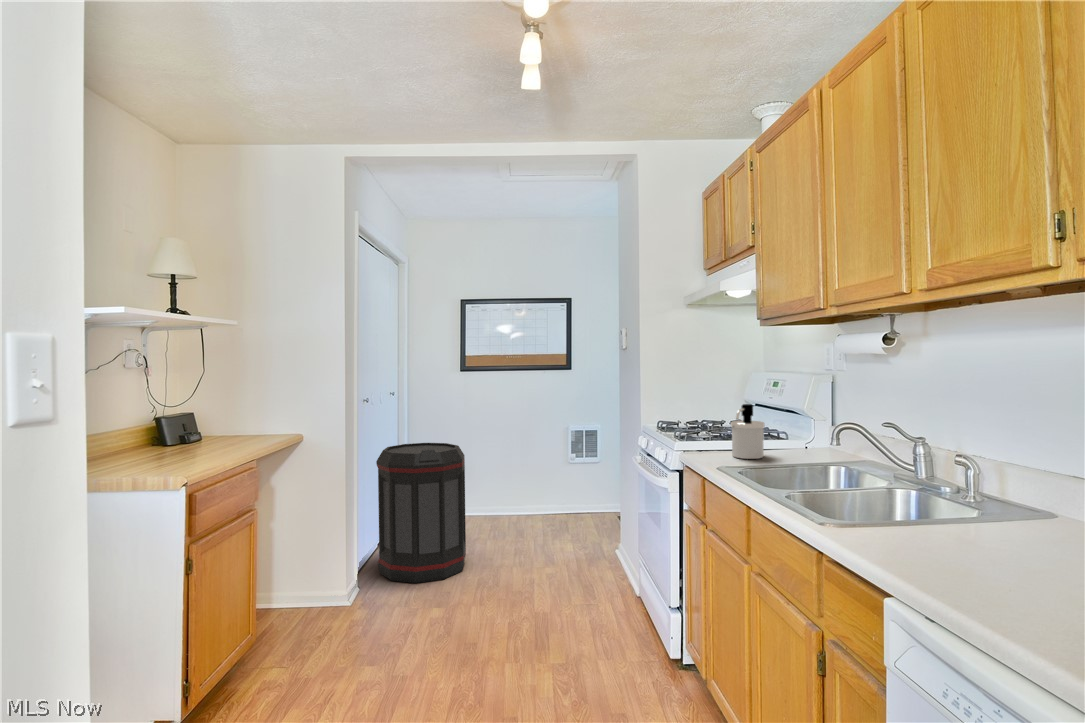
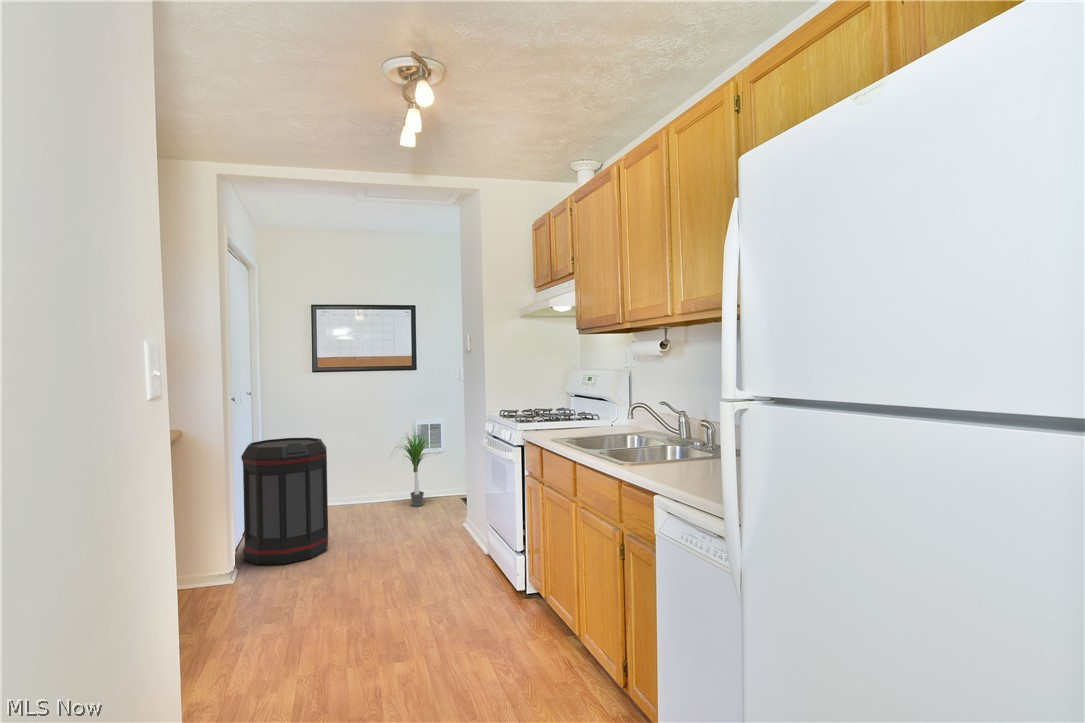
soap dispenser: present [731,404,765,459] -> none [559,392,583,433]
potted plant: none [537,430,597,525] -> present [396,431,436,507]

